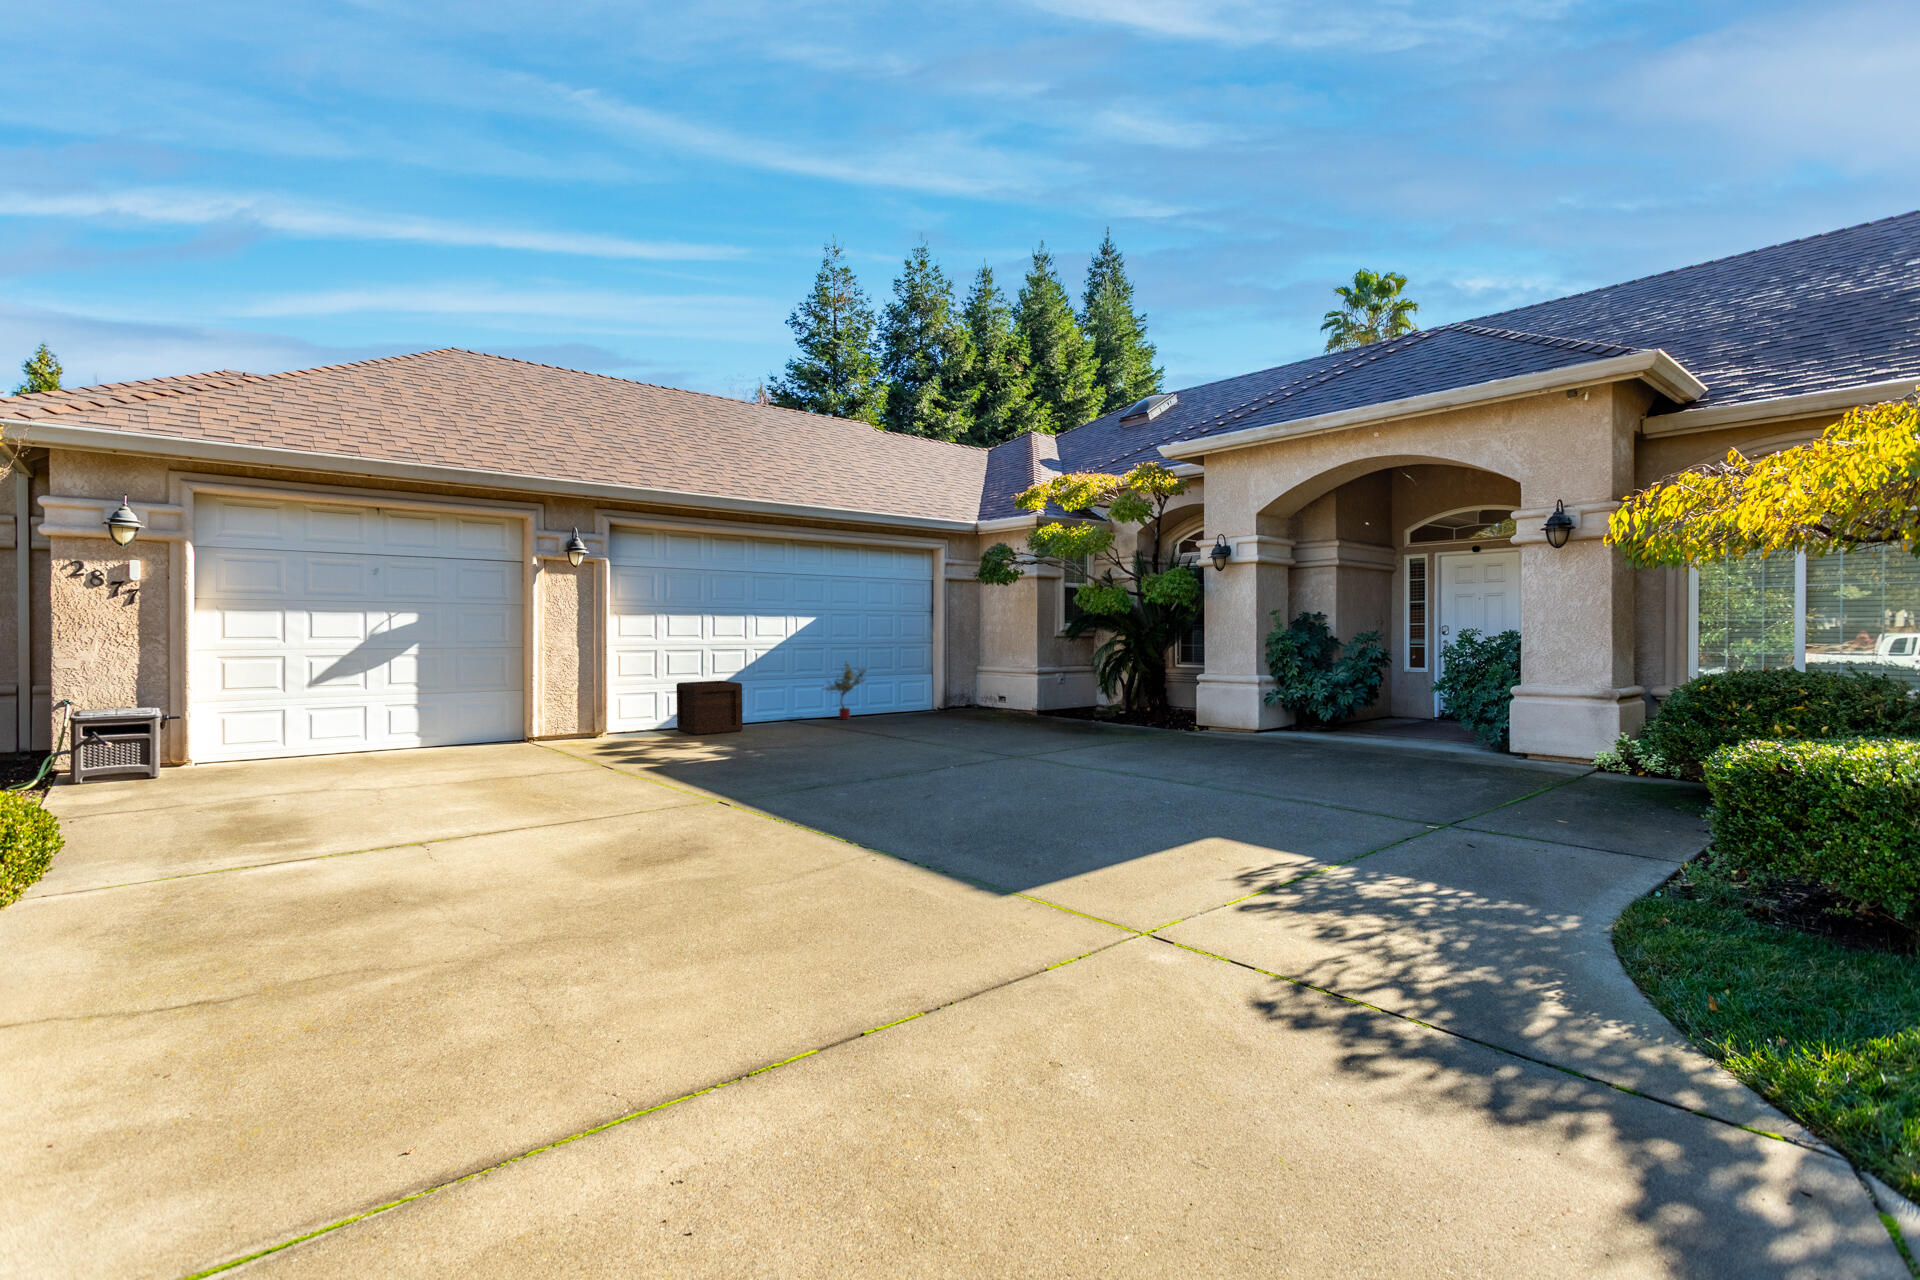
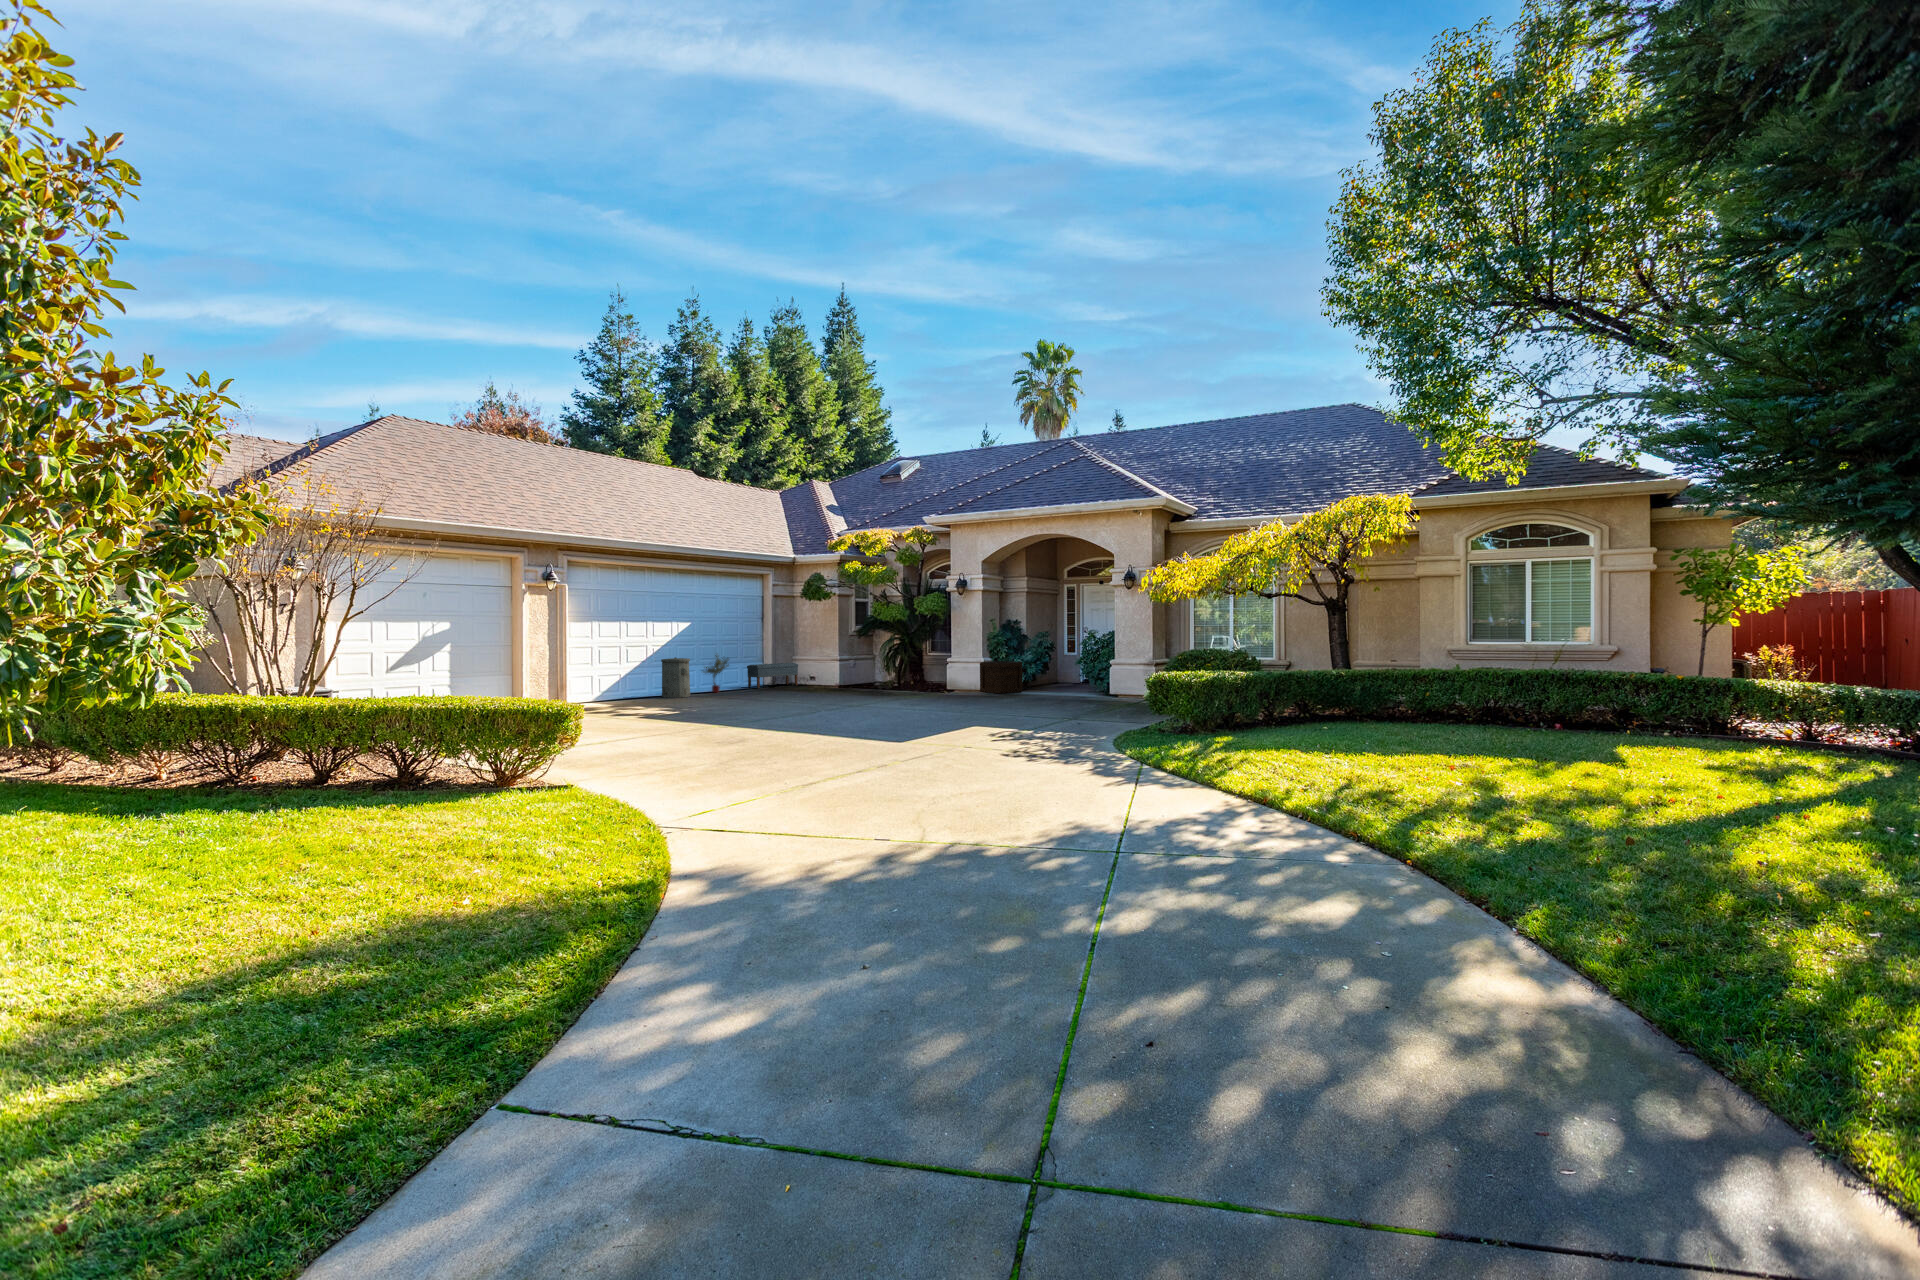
trash can: none [759,667,801,727] -> present [661,657,690,698]
bench: none [901,676,976,713] -> present [747,663,798,688]
wooden crate: present [676,681,743,735] -> present [980,661,1022,694]

